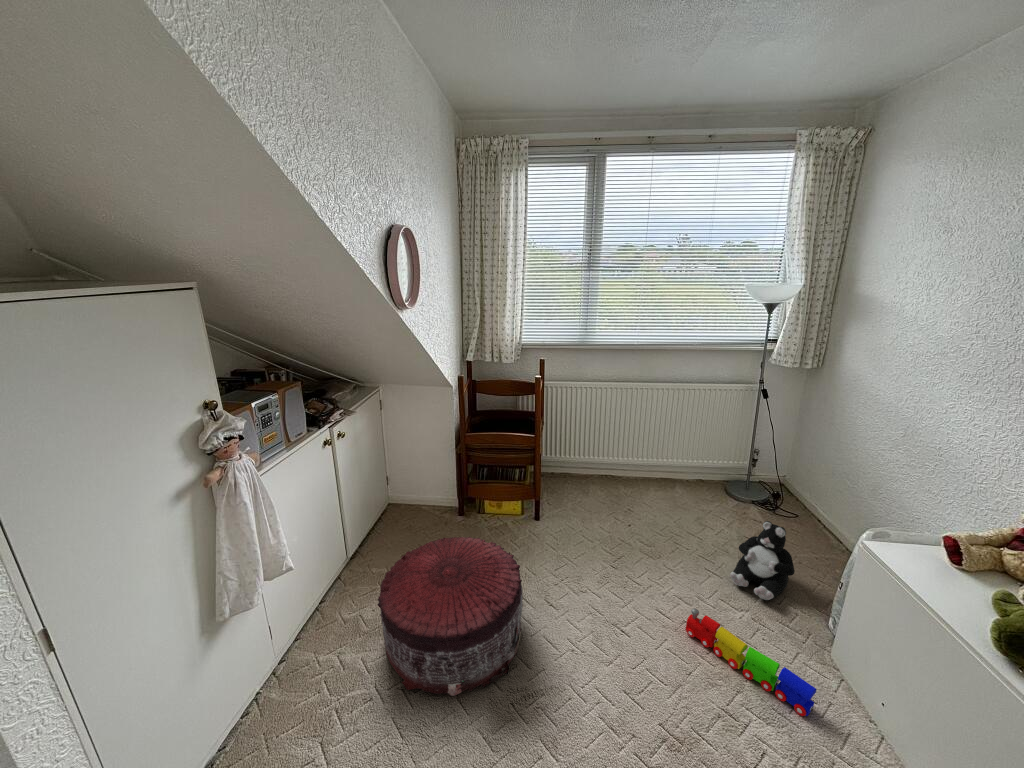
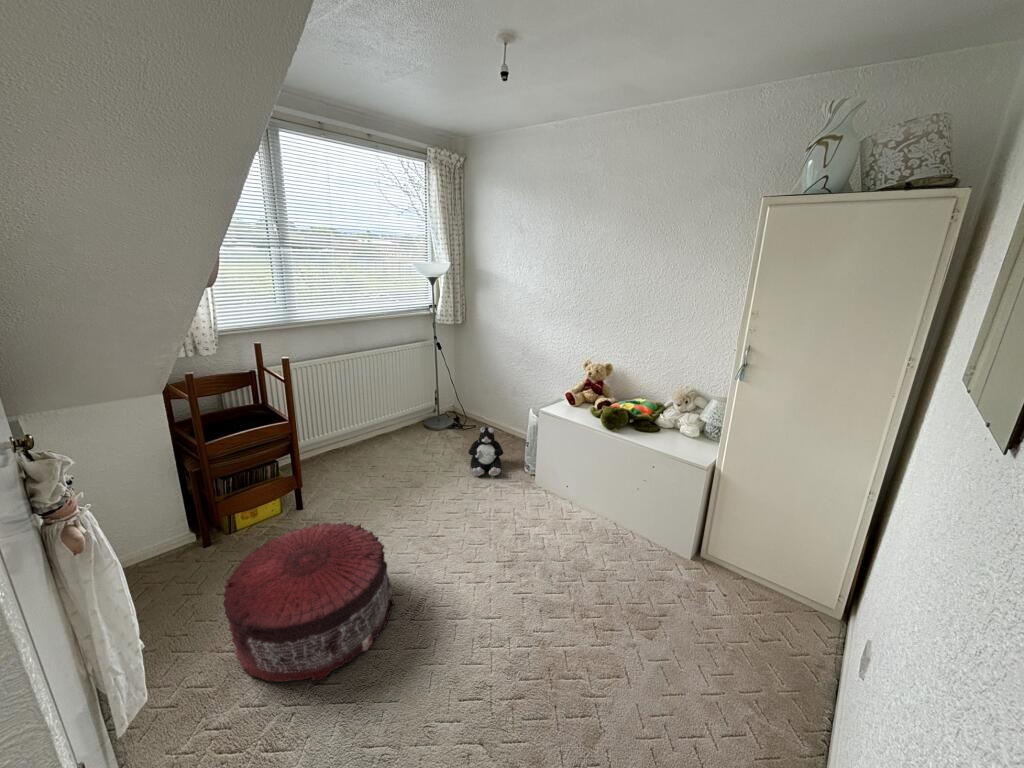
toy train: present [686,608,816,716] -> none [473,494,550,516]

